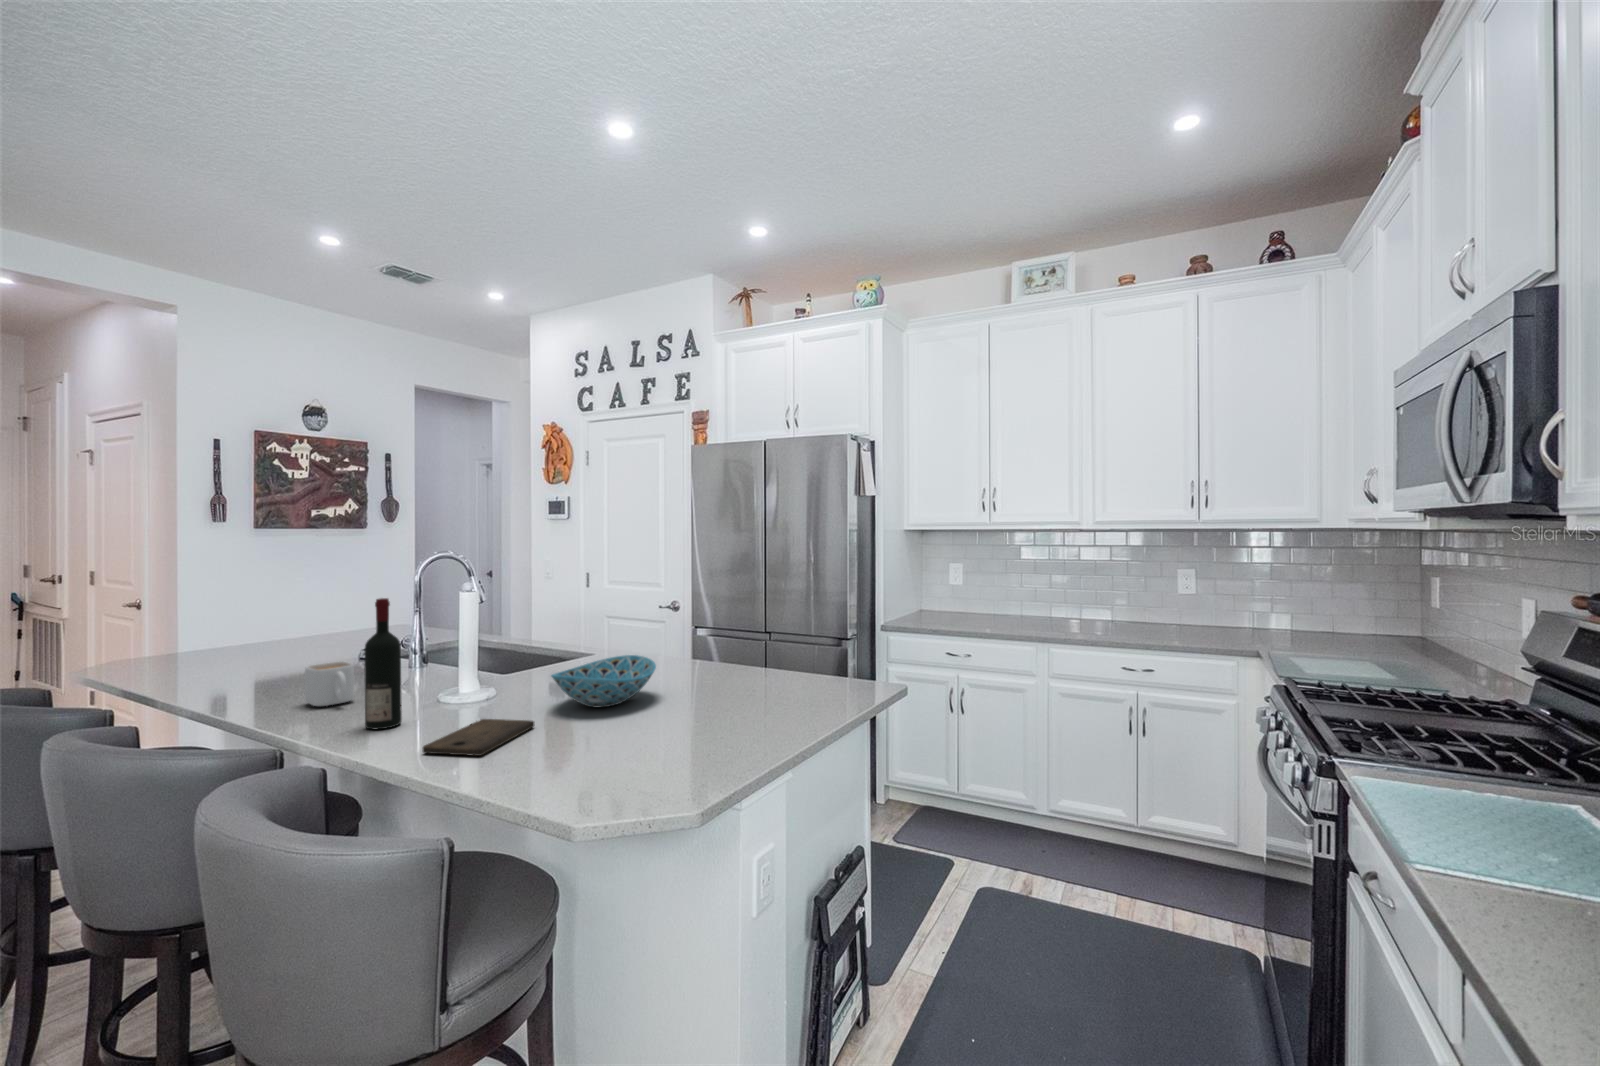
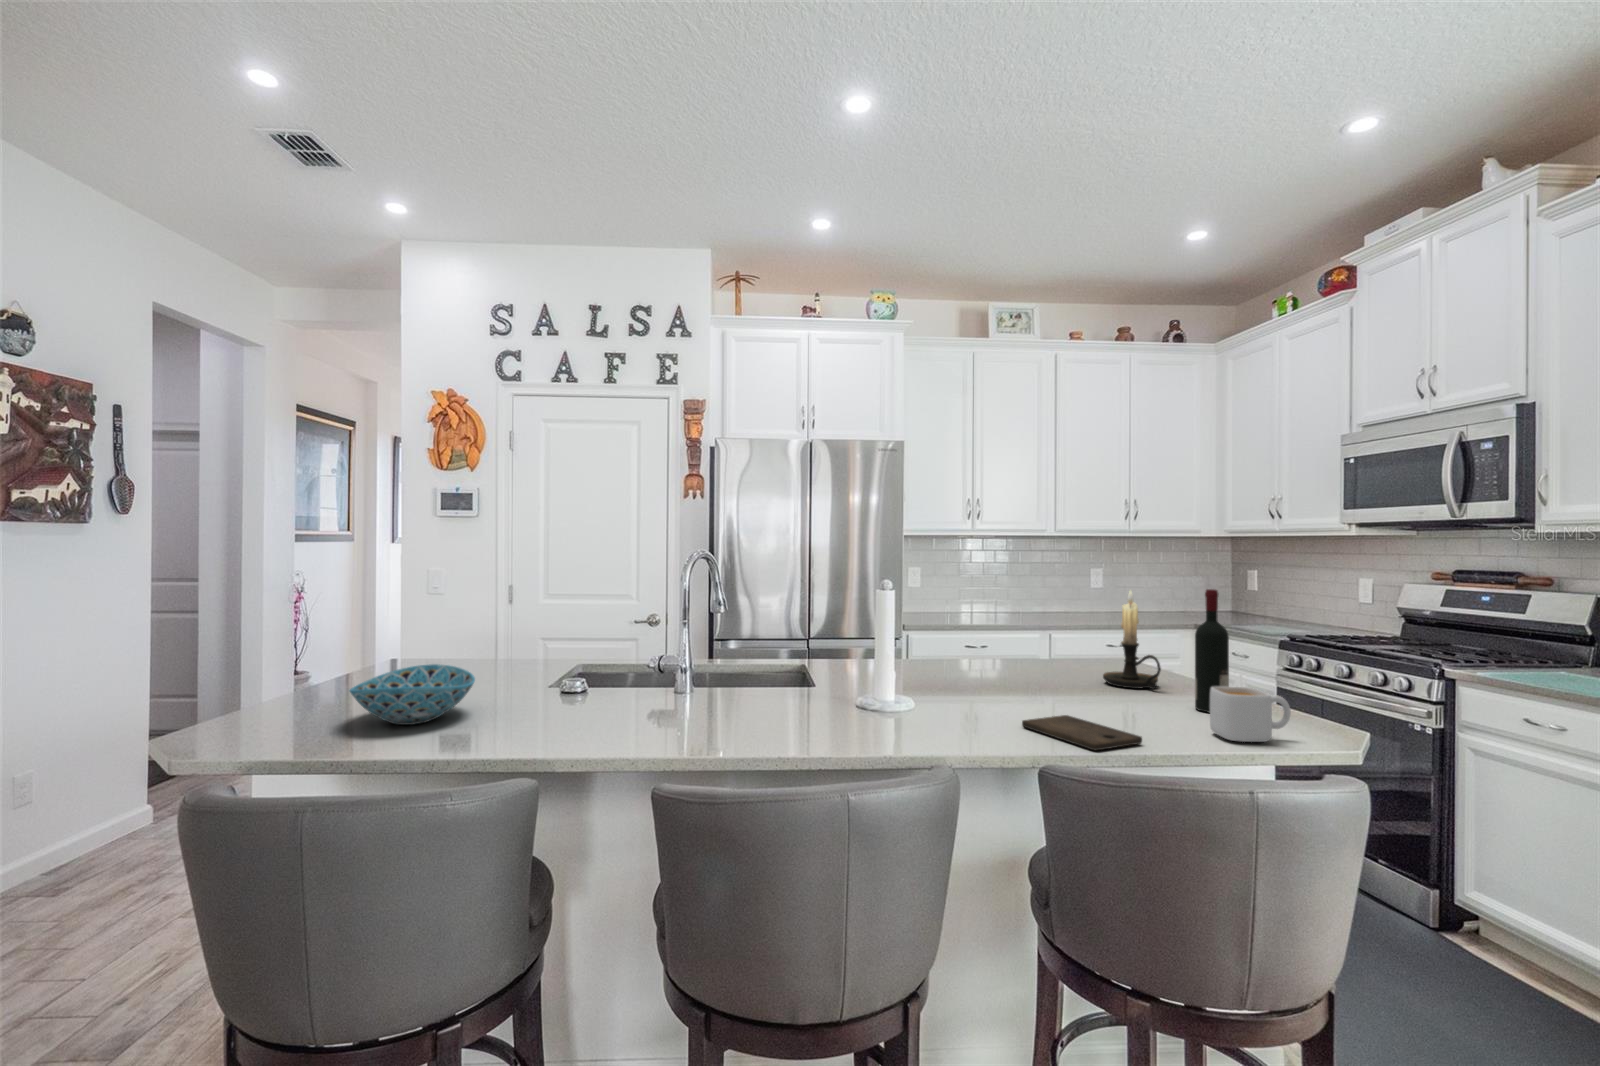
wine bottle: present [364,598,402,730] -> present [1195,589,1229,713]
candle holder: none [743,599,799,713] -> present [1103,591,1161,689]
bowl: present [551,655,656,708] -> present [350,664,475,725]
mug: present [305,661,355,706] -> present [1210,687,1291,742]

